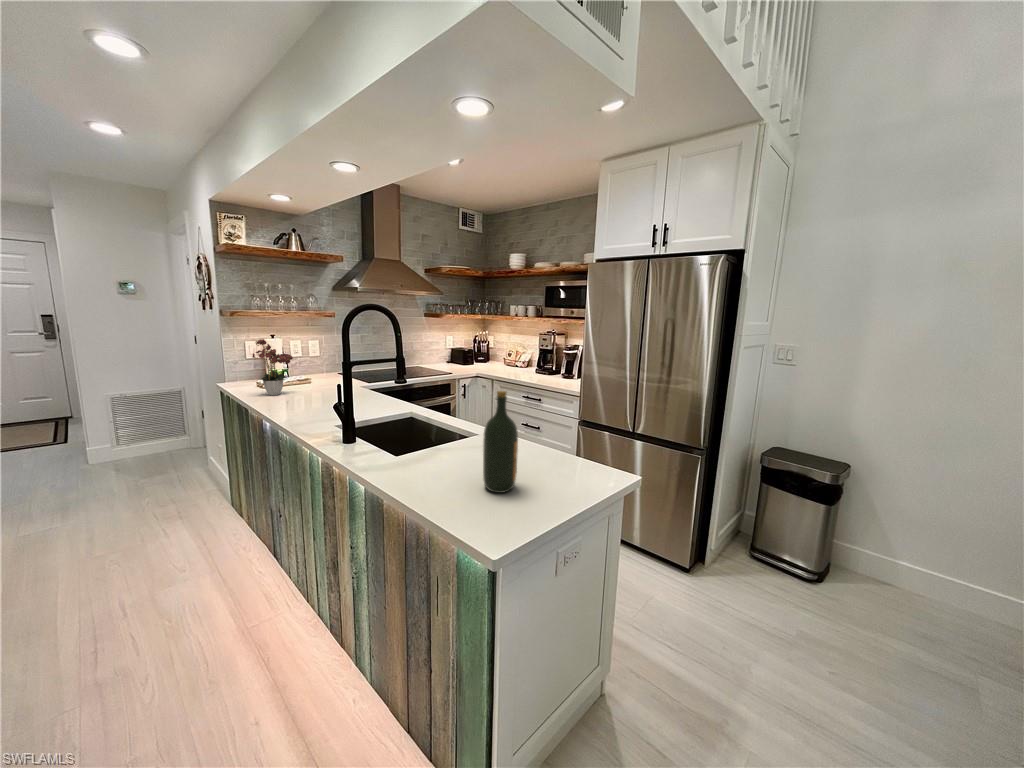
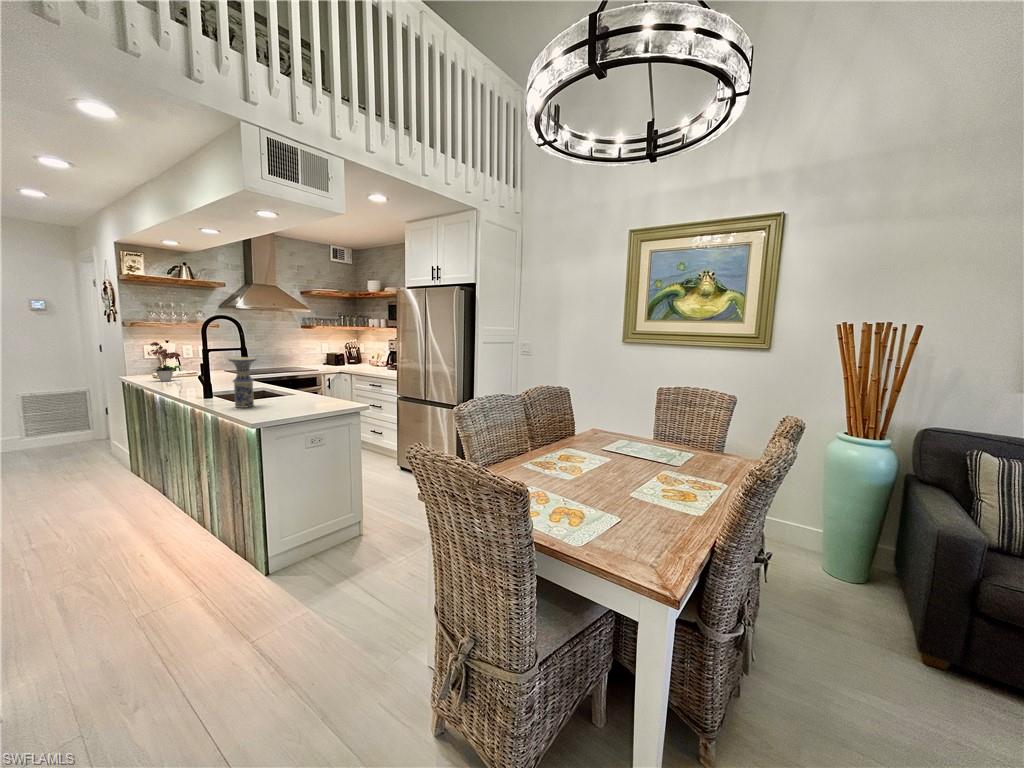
vase: none [404,381,450,479] -> present [228,357,256,408]
wine bottle: present [483,391,518,493] -> none [270,360,291,410]

